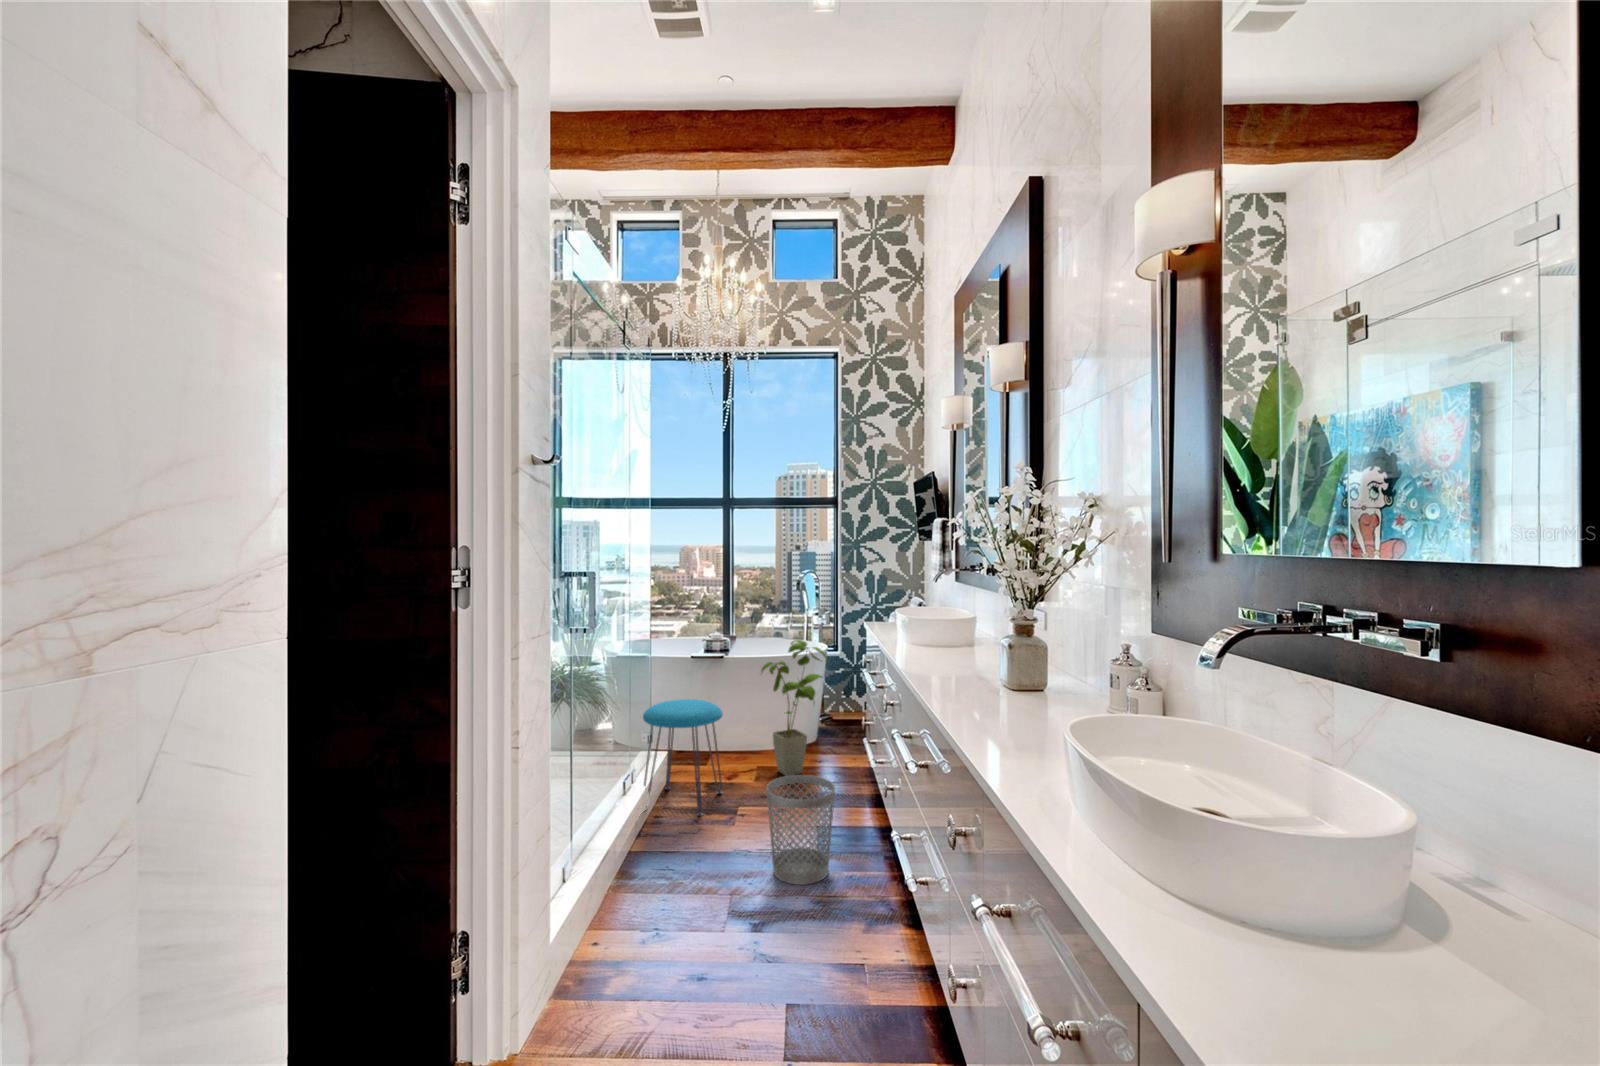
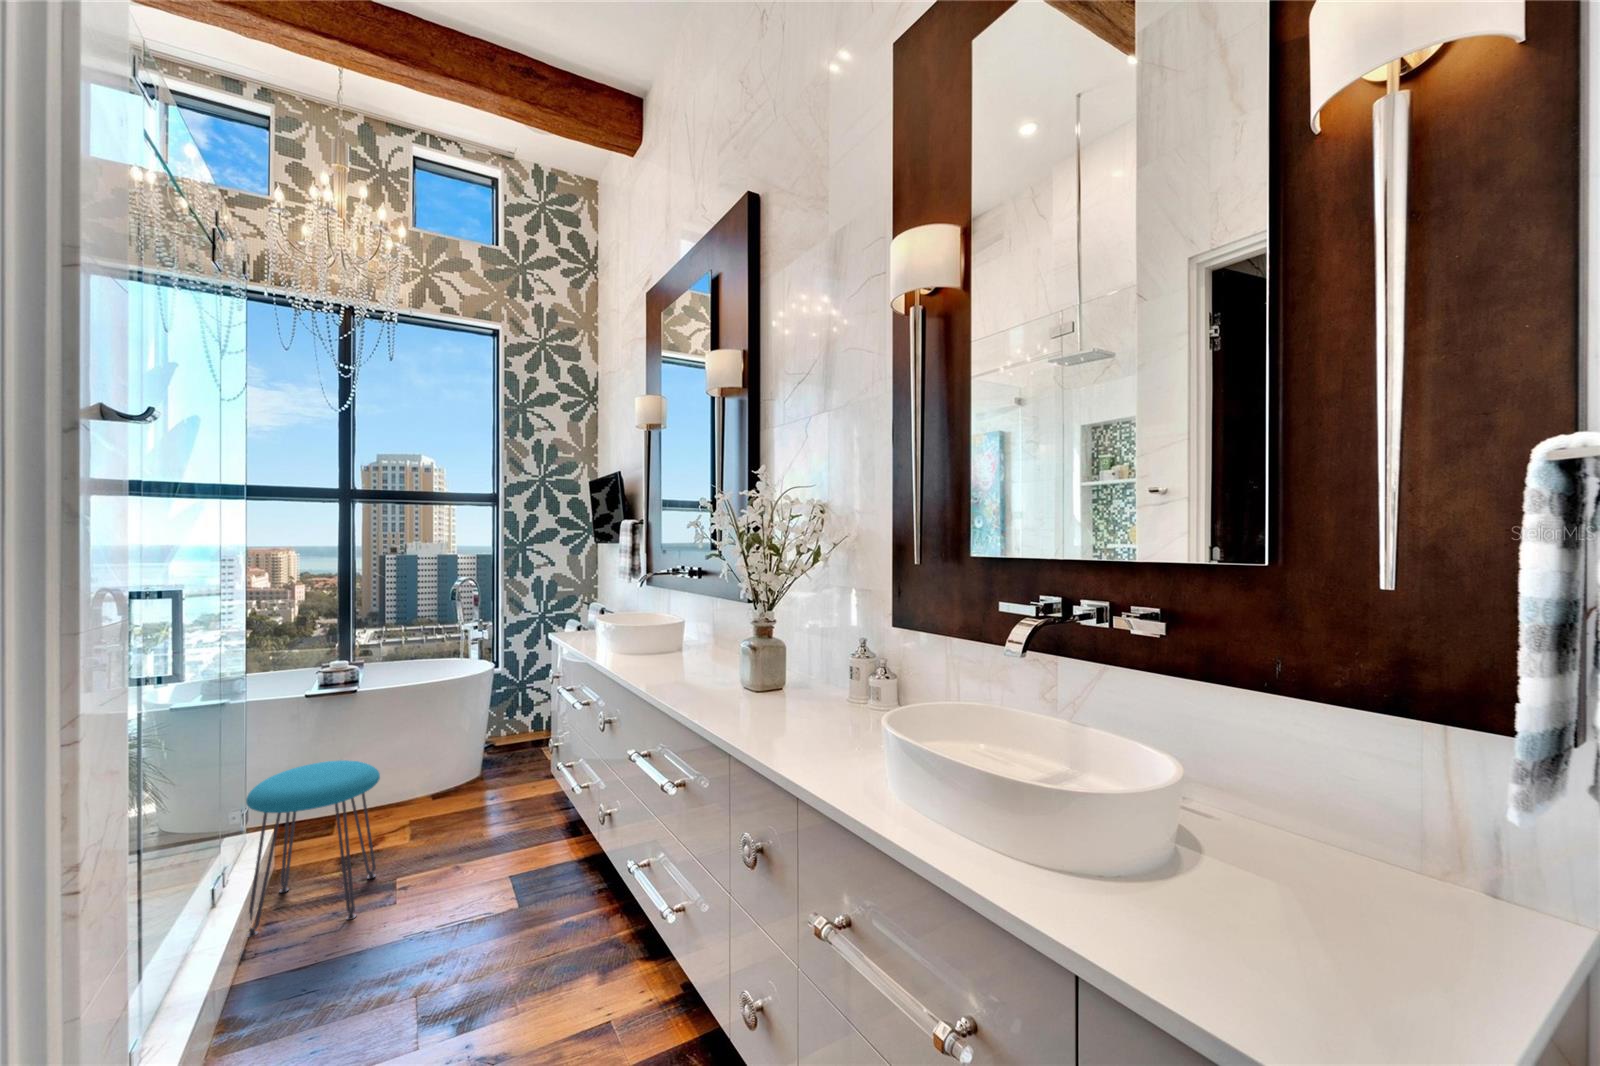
house plant: present [761,640,828,776] -> none [422,664,516,830]
wastebasket: present [767,775,835,885] -> none [480,833,572,979]

